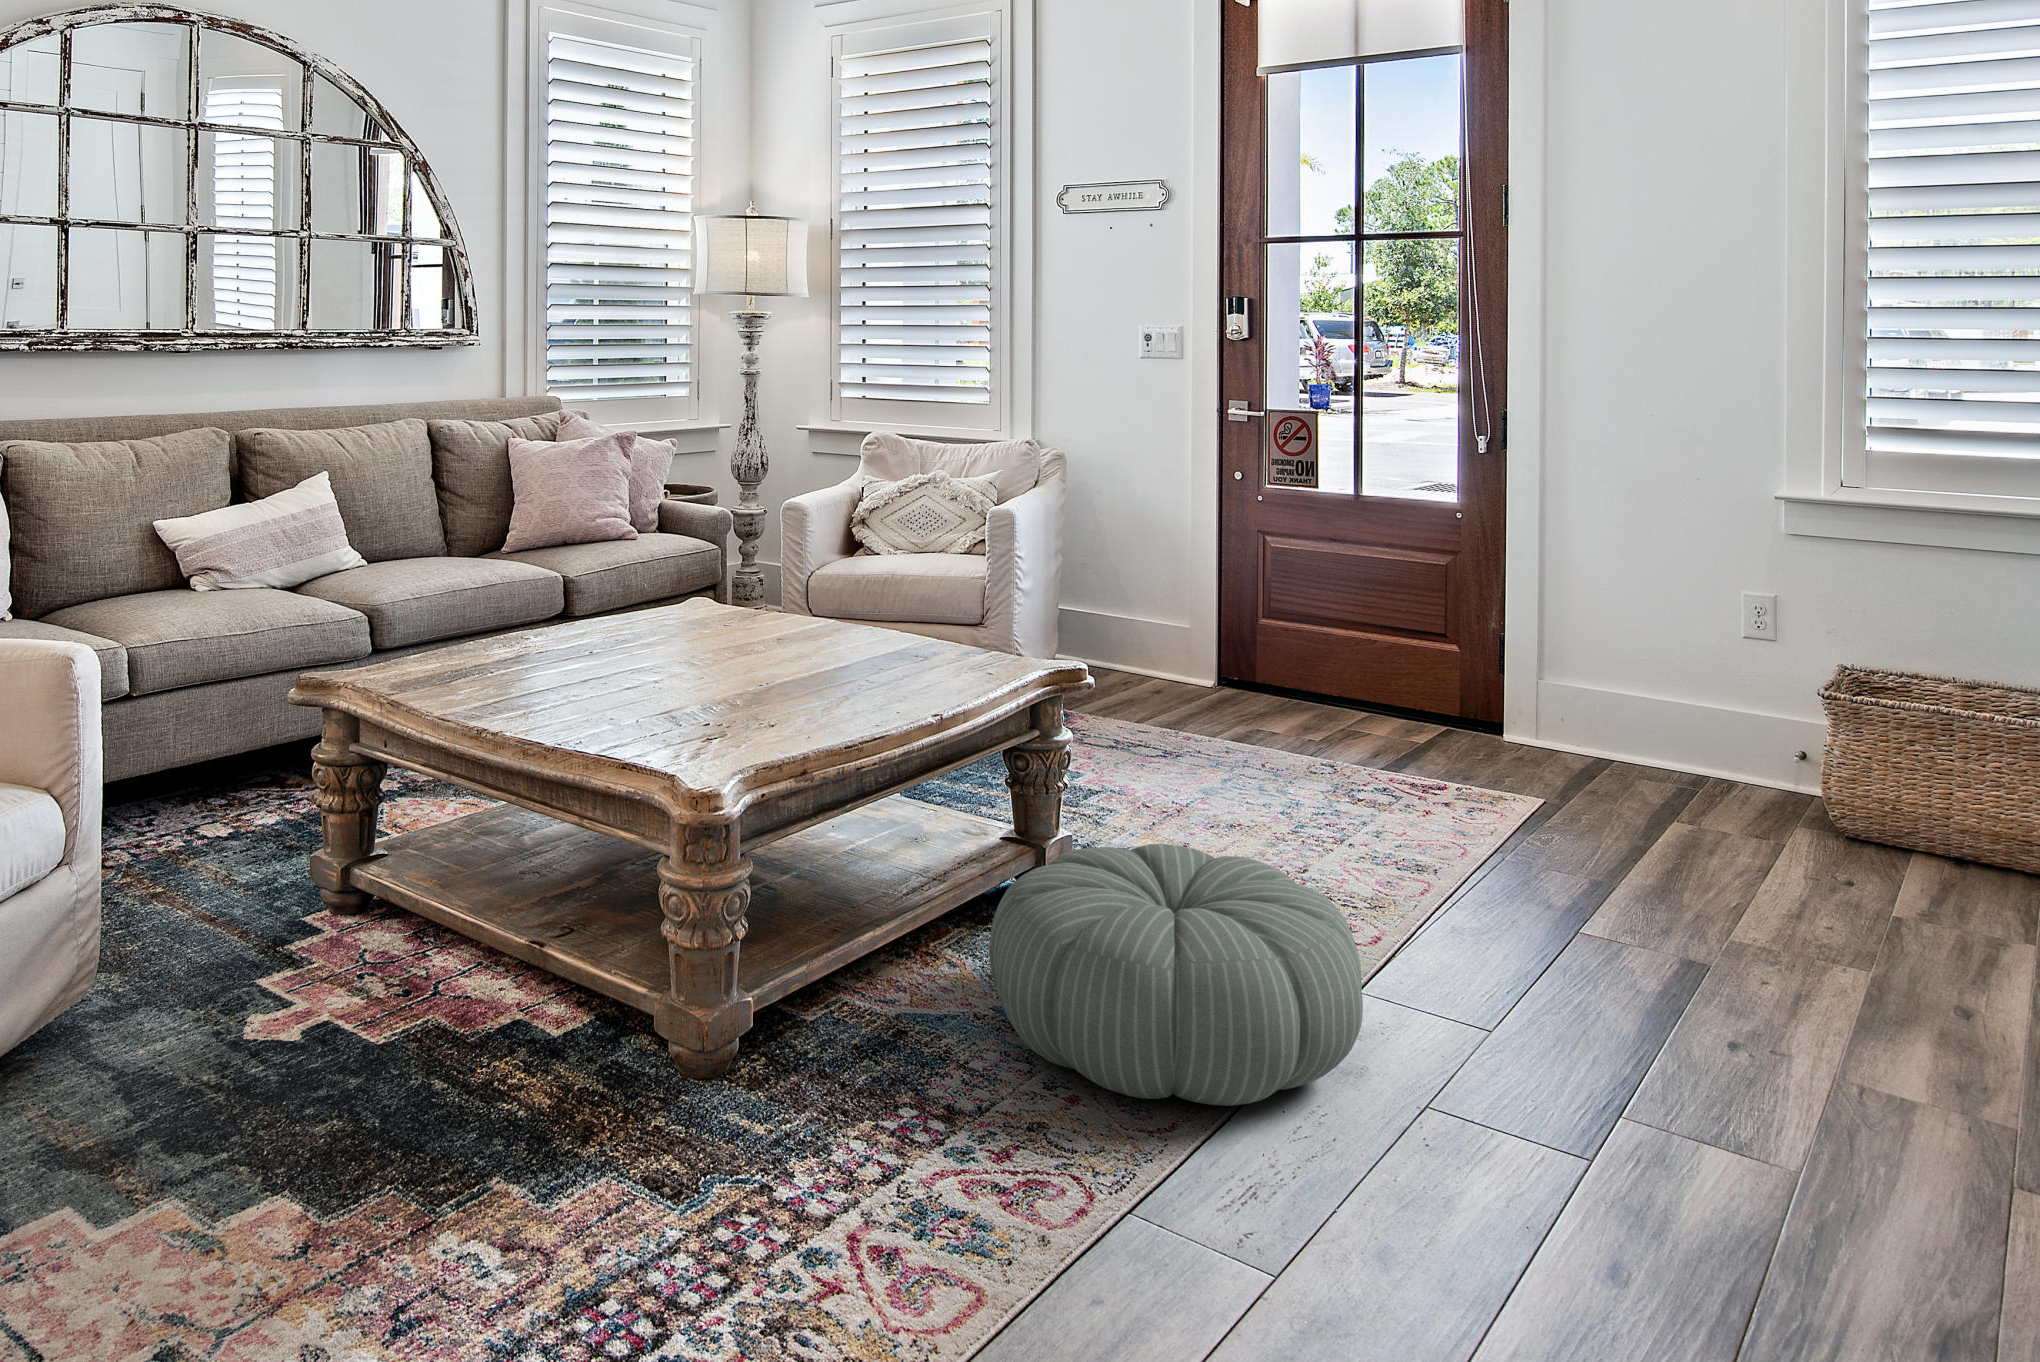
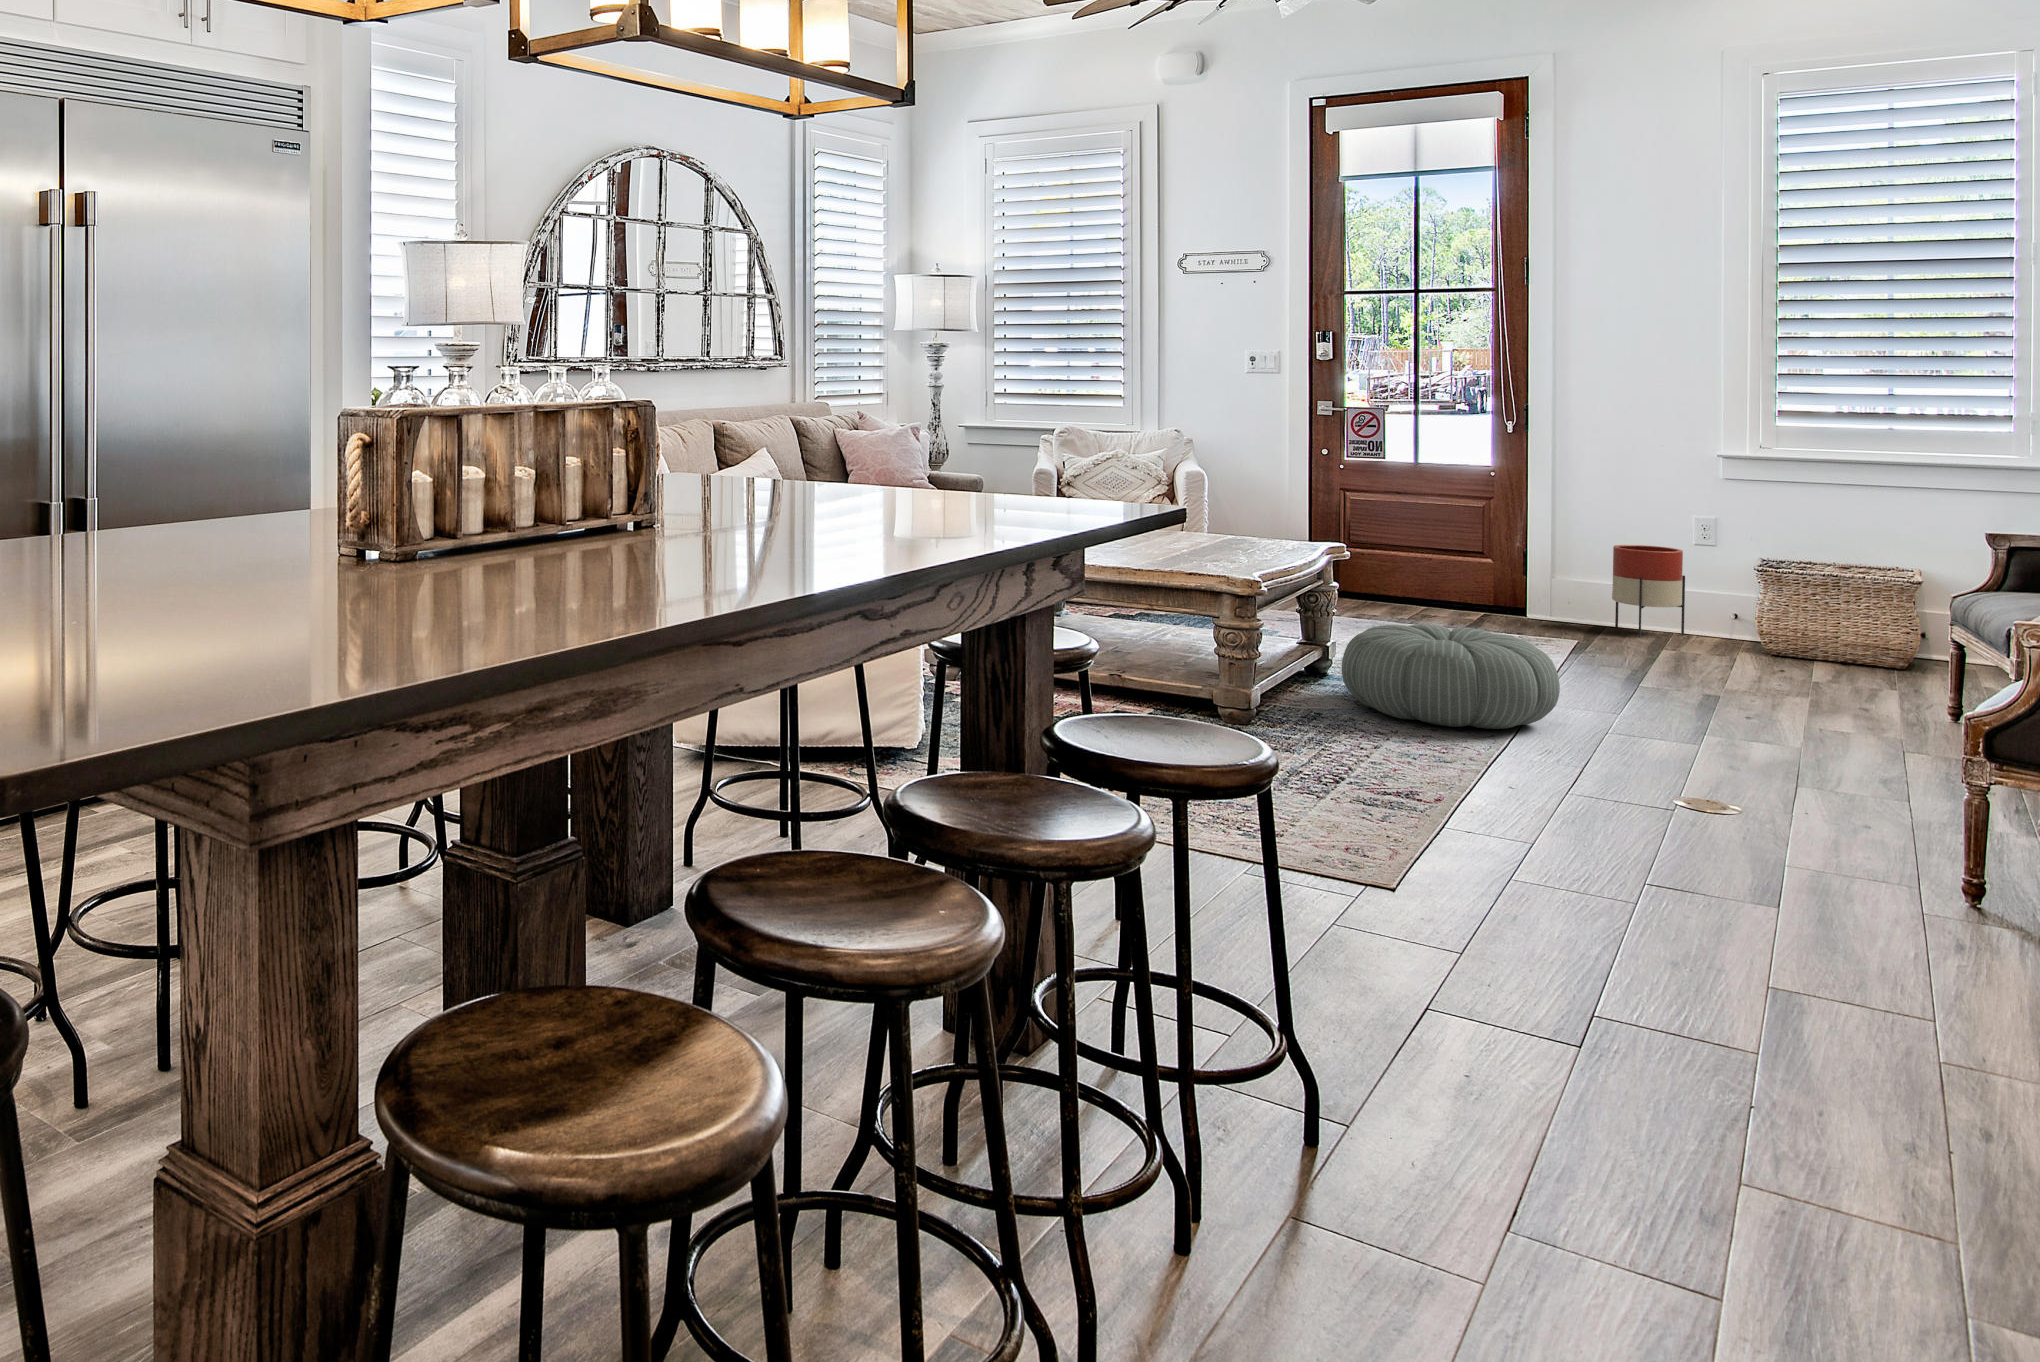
planter: none [1613,637,1722,793] -> present [1612,545,1685,638]

